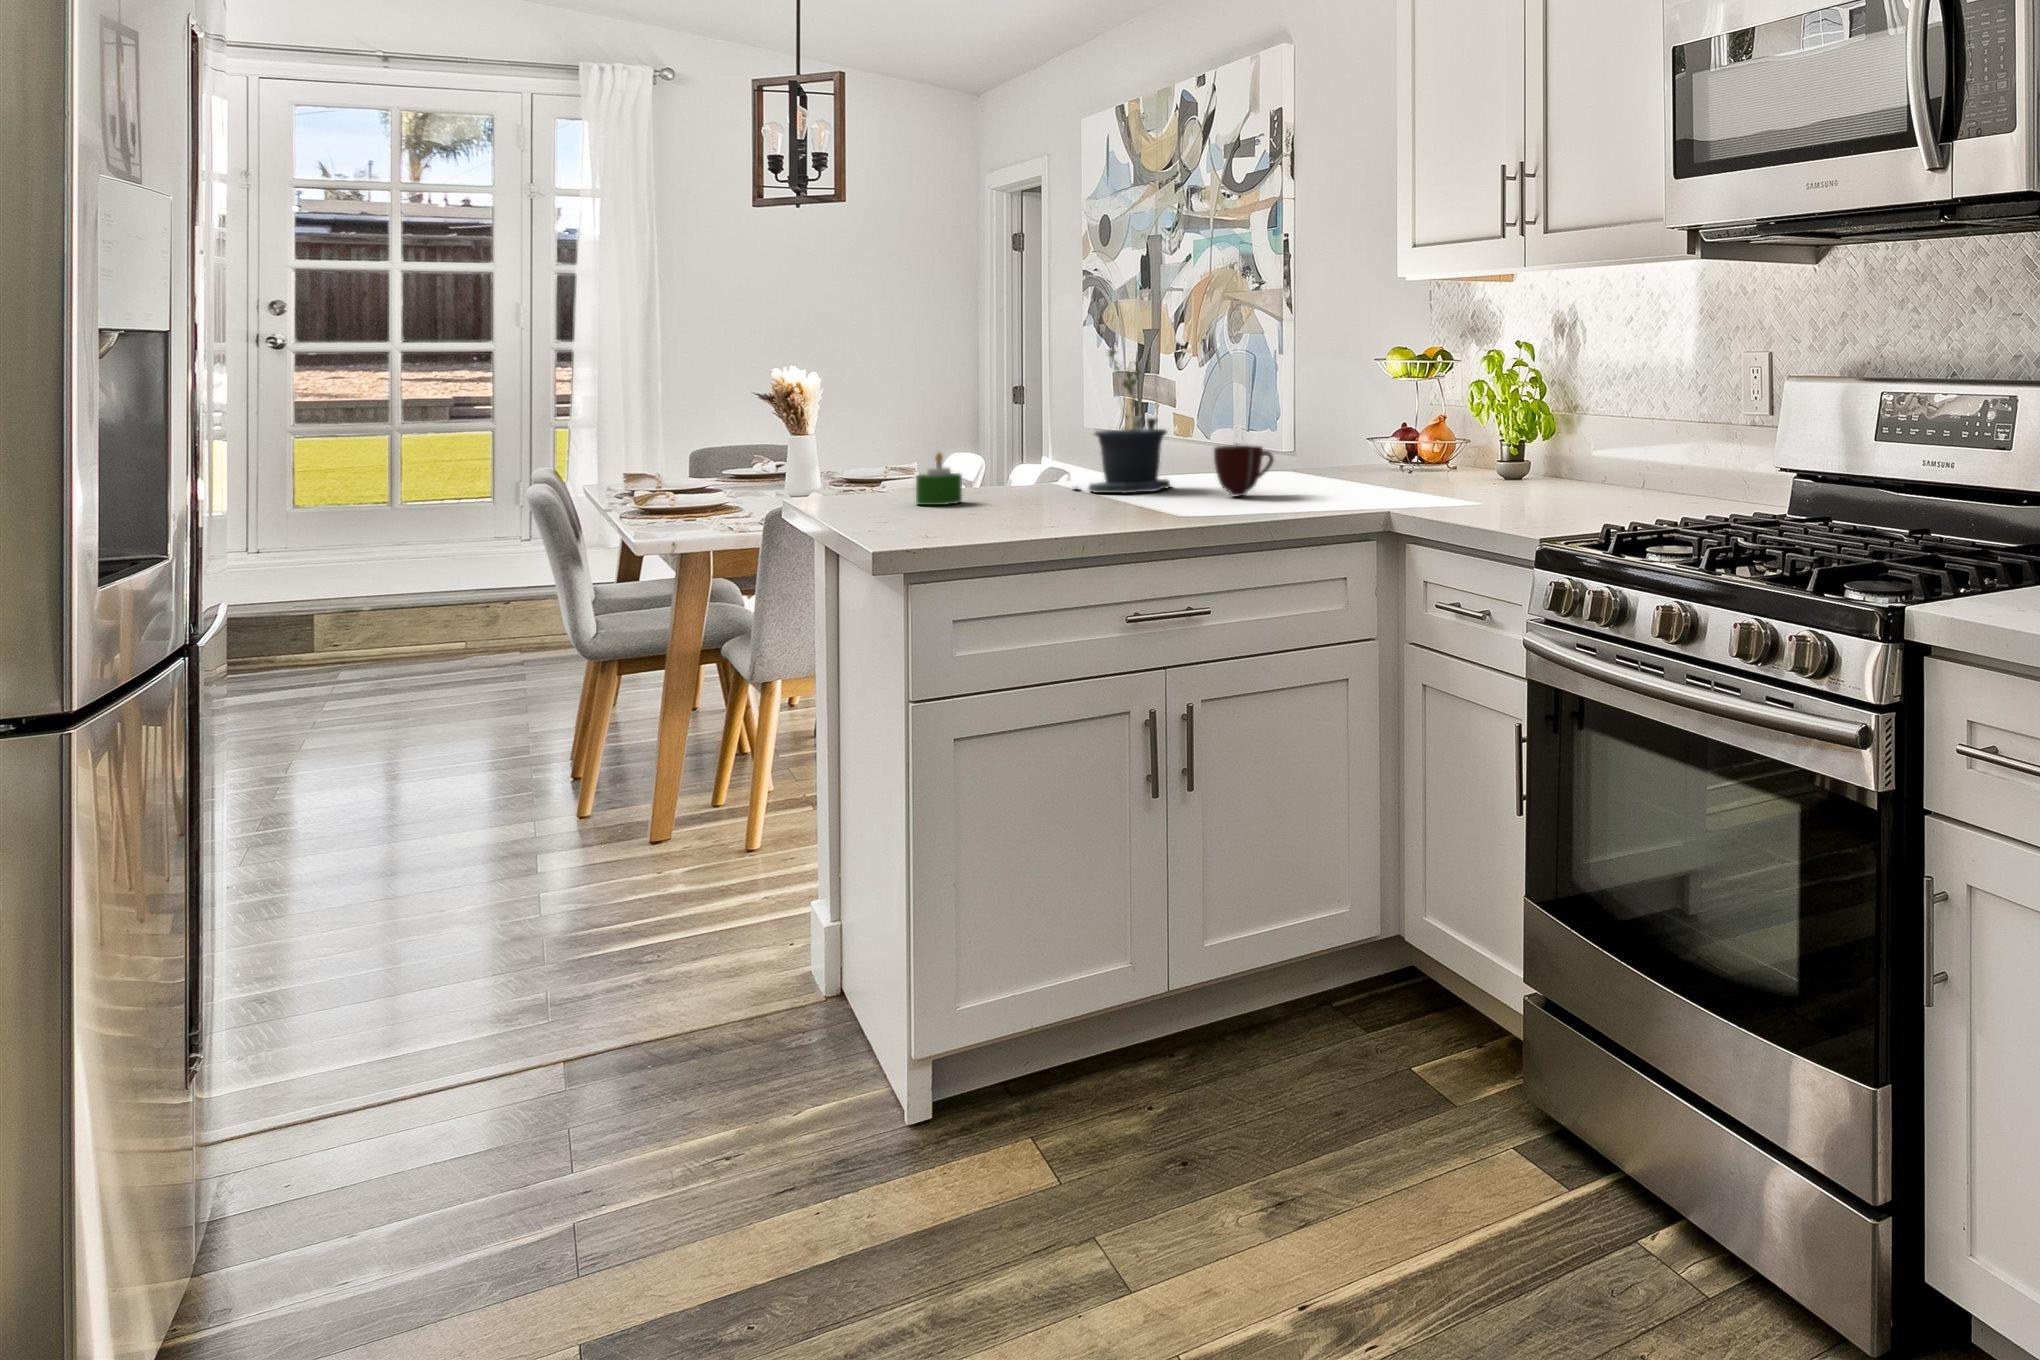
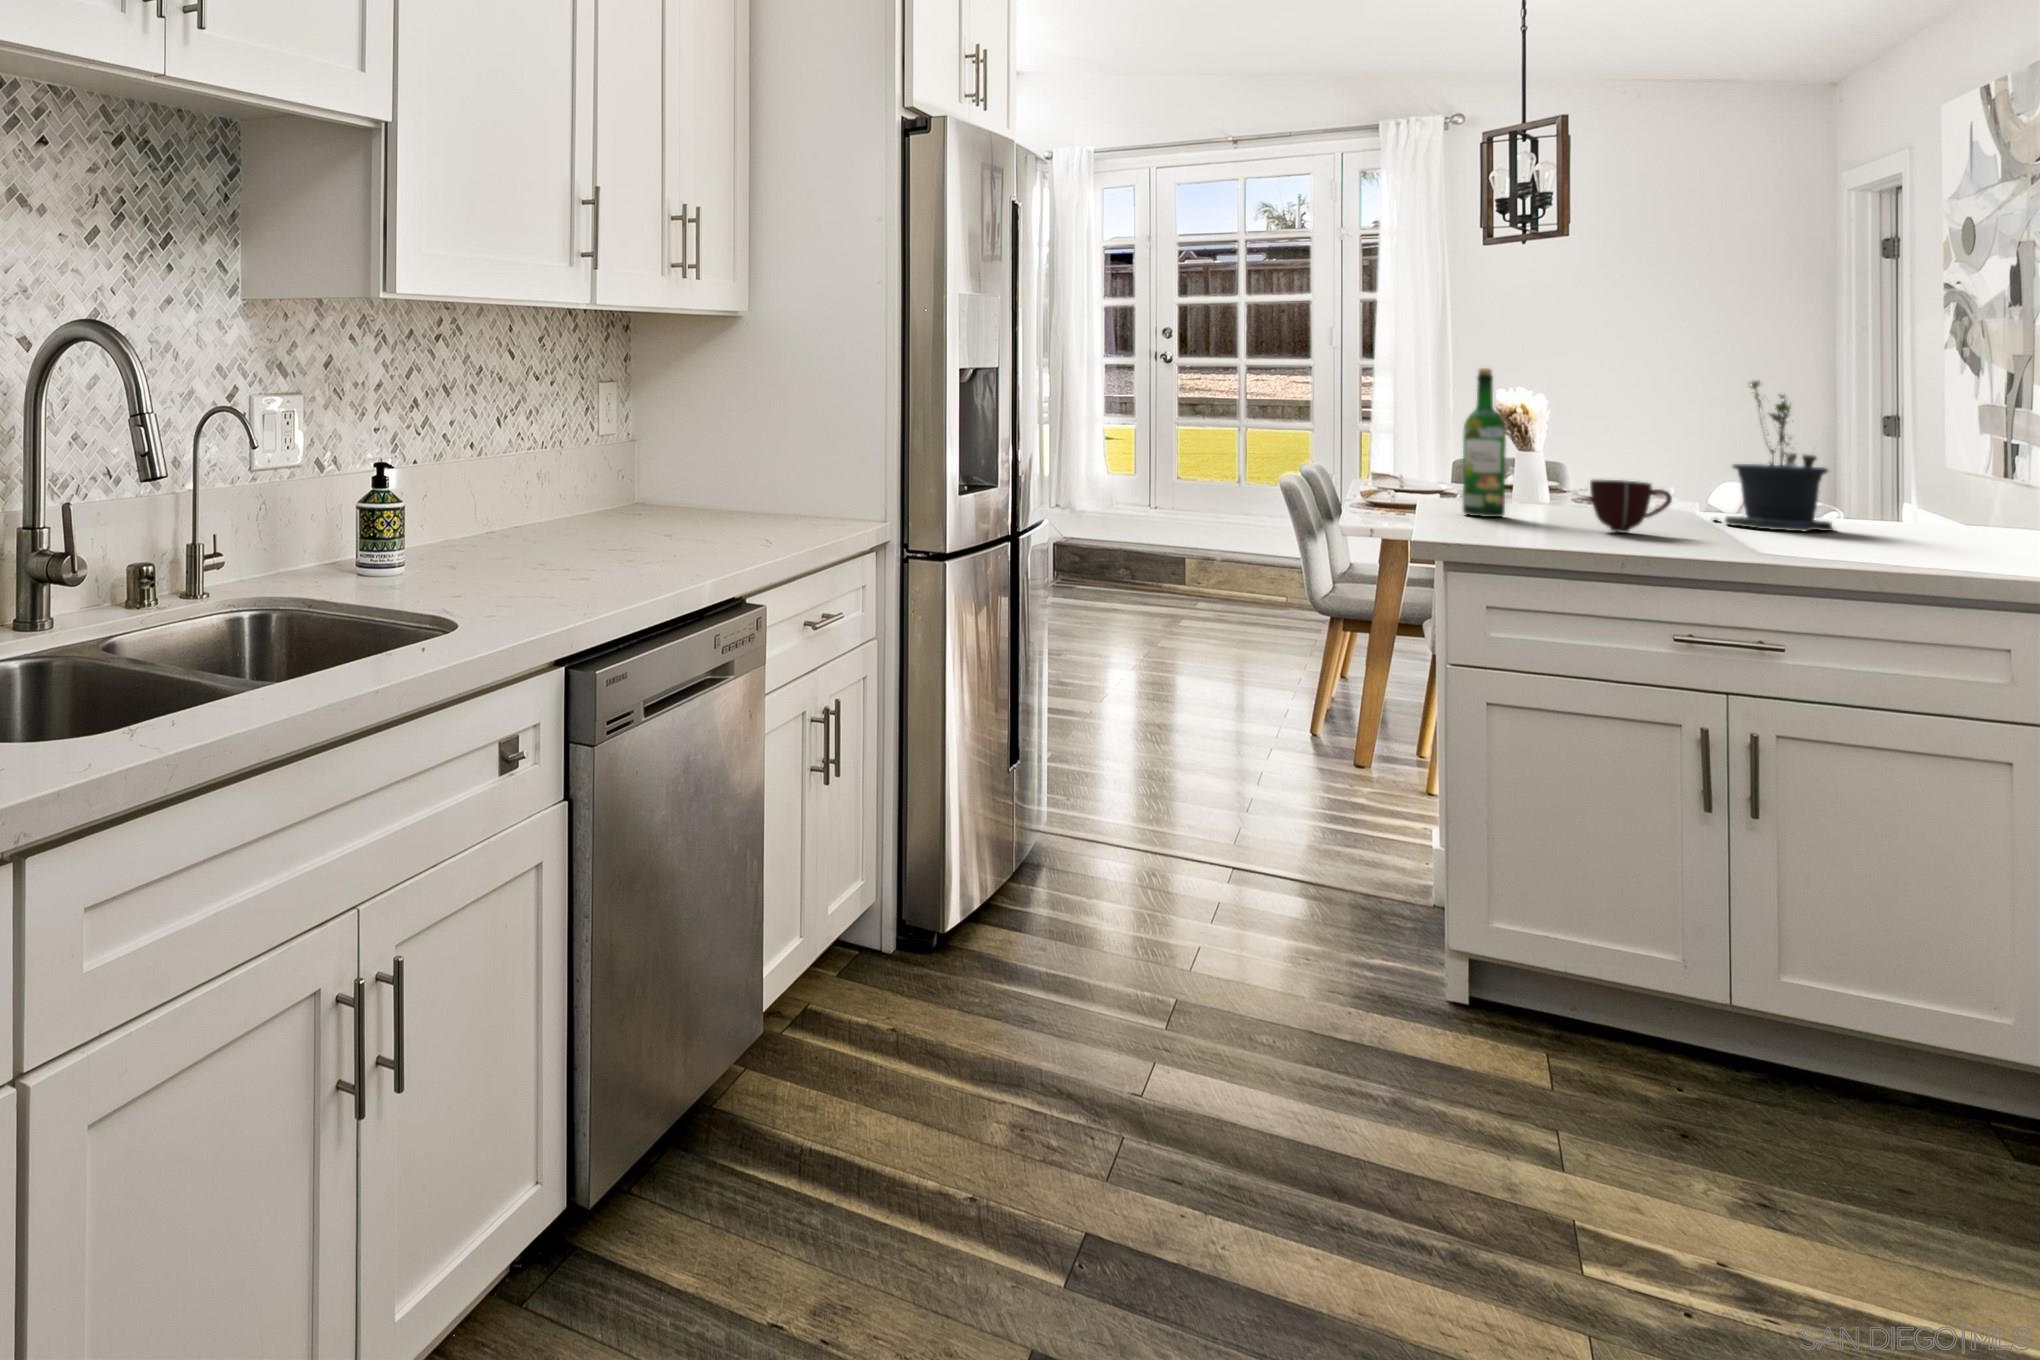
wine bottle: none [859,340,905,515] -> present [1463,368,1506,517]
mug: present [1214,445,1274,496] -> present [1590,480,1672,533]
candle: present [916,453,962,505] -> none [1527,469,1573,517]

